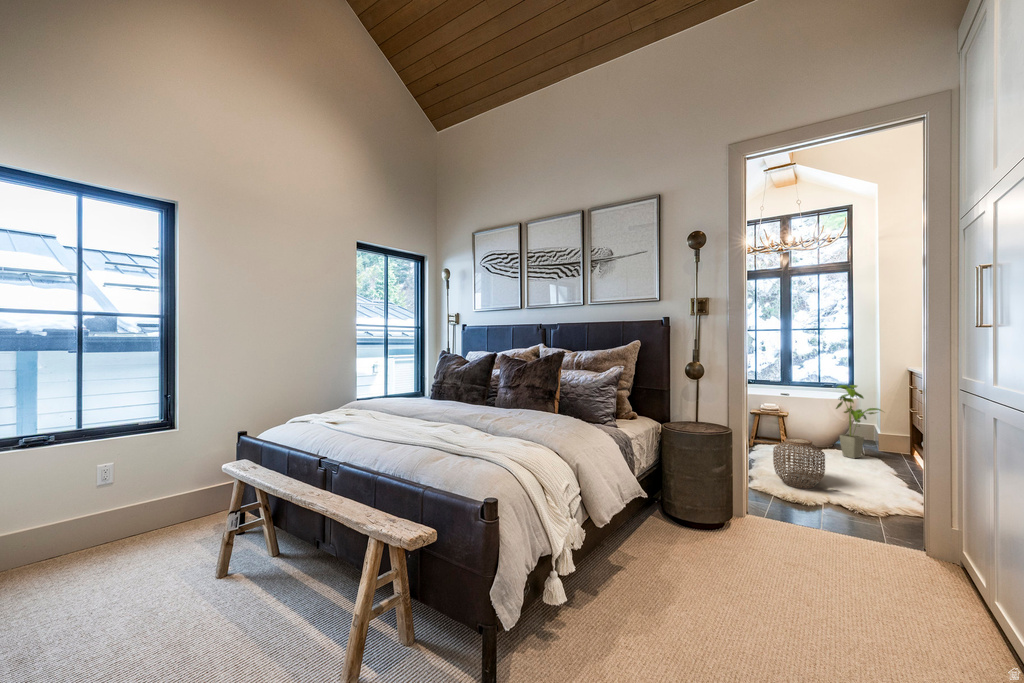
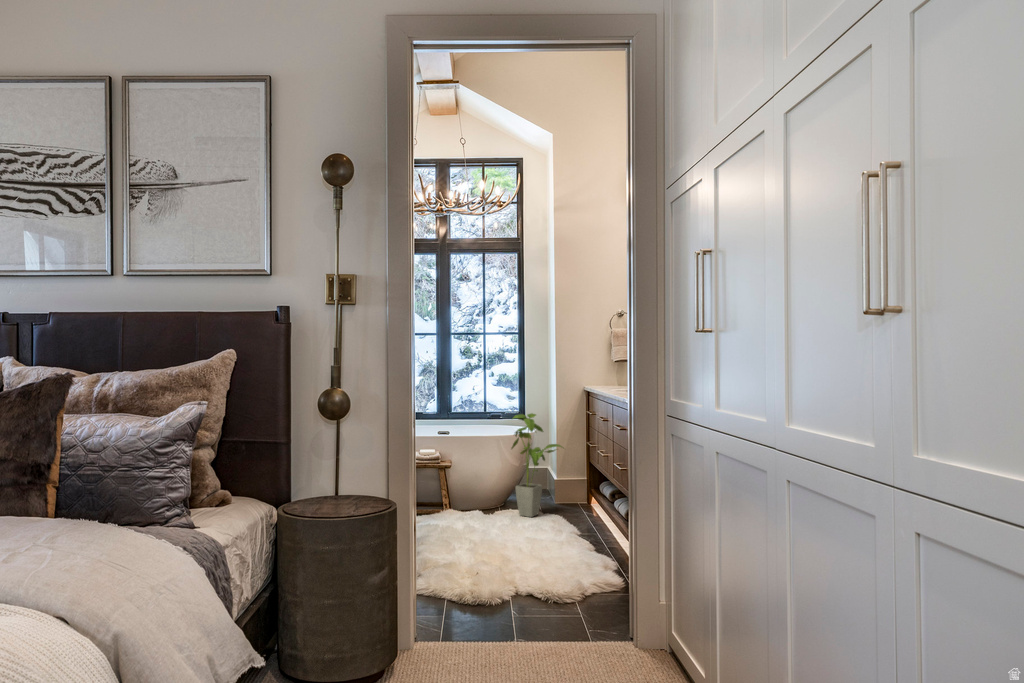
woven basket: present [773,438,825,488] -> none [442,499,507,575]

